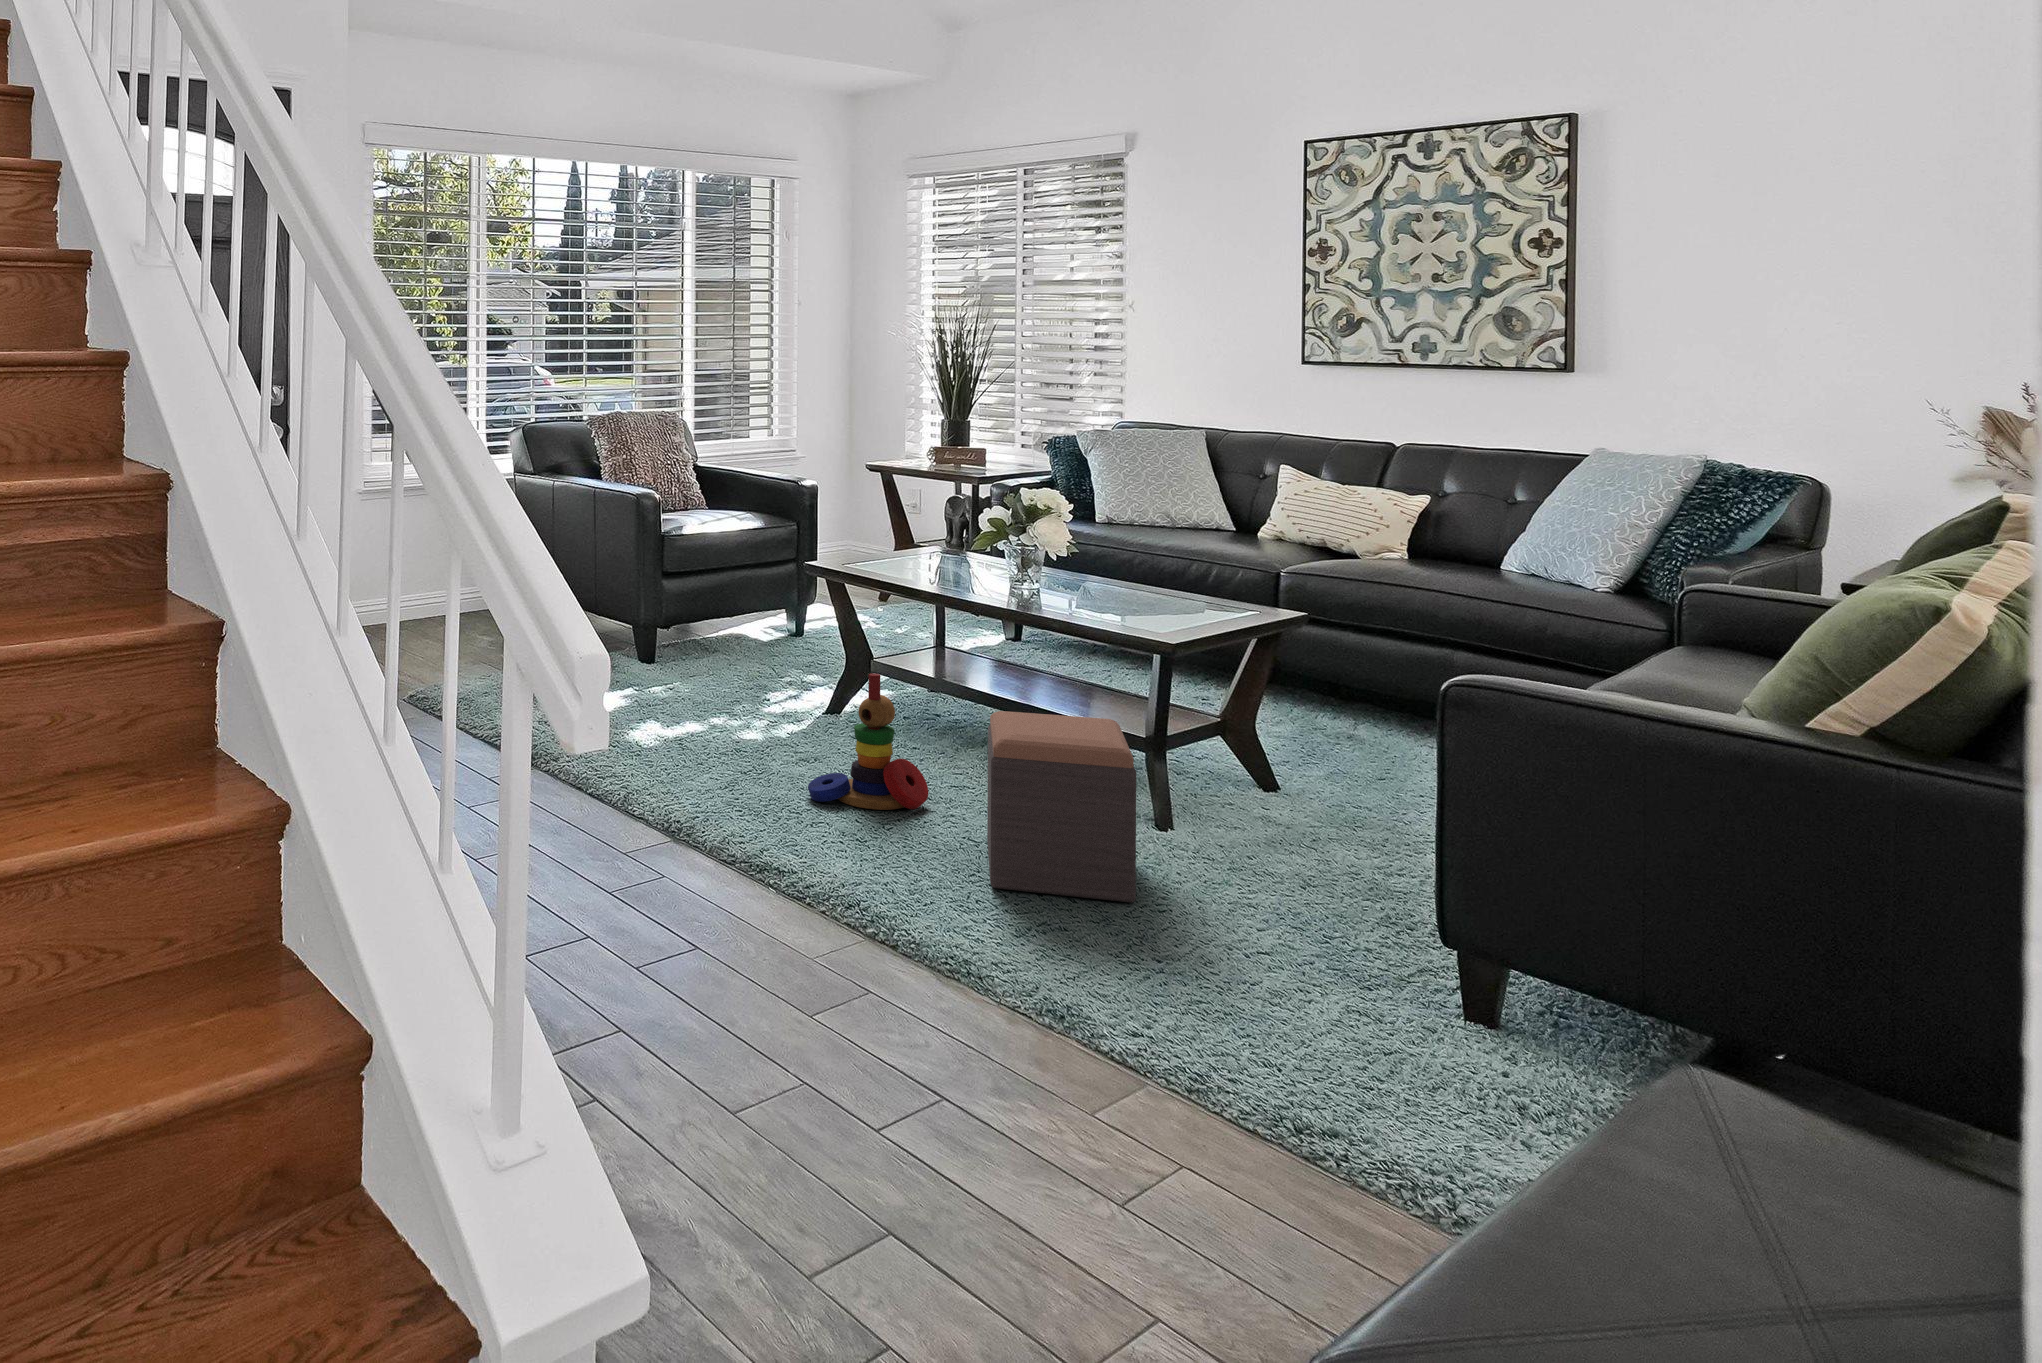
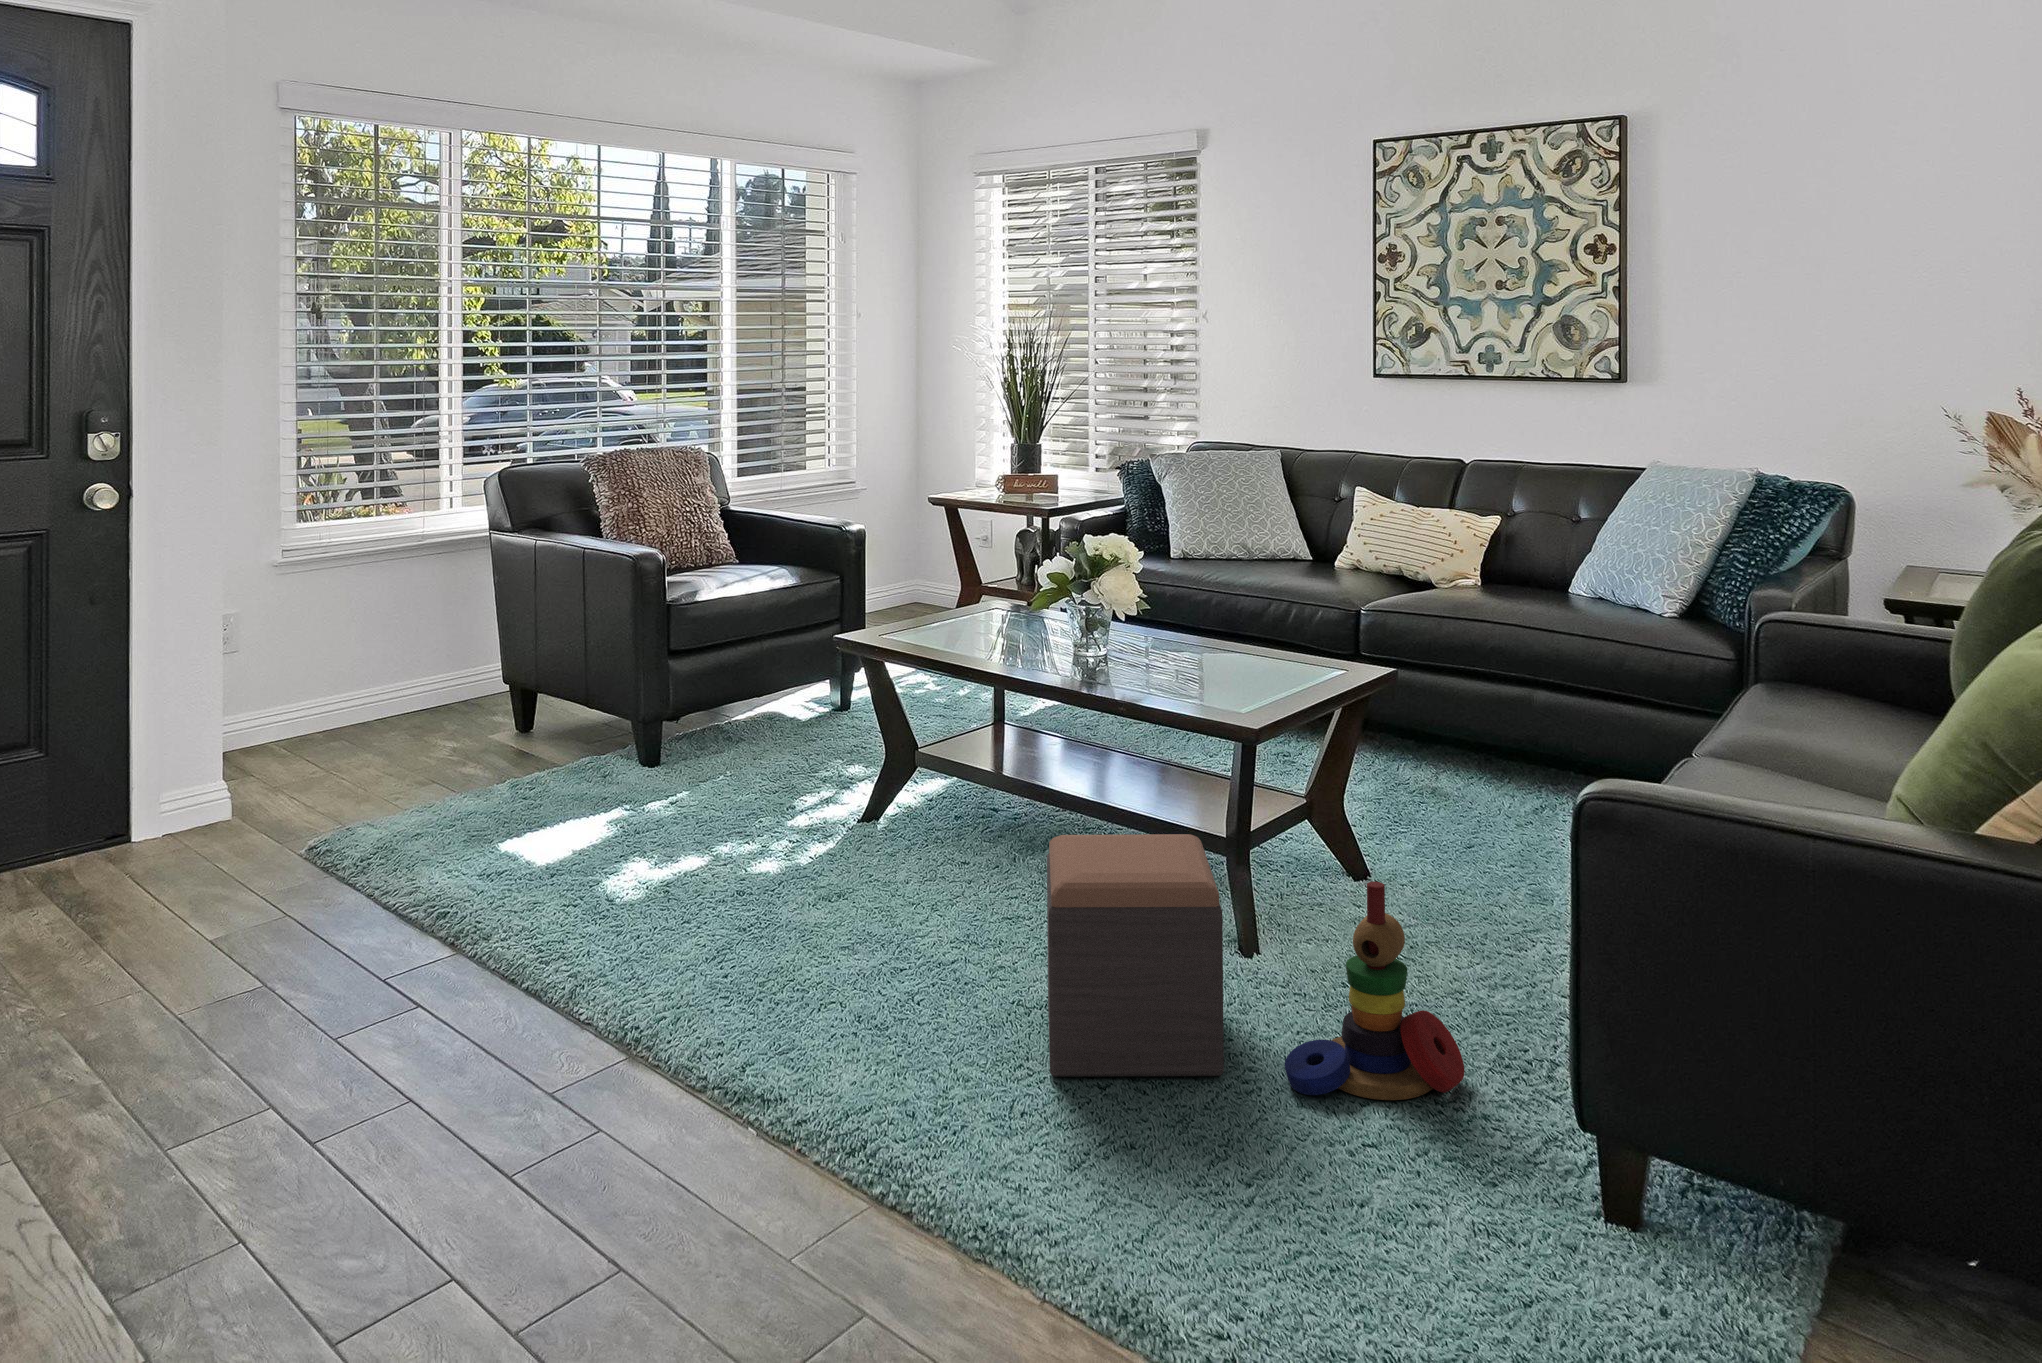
stacking toy: present [808,673,928,810] -> present [1285,882,1464,1100]

